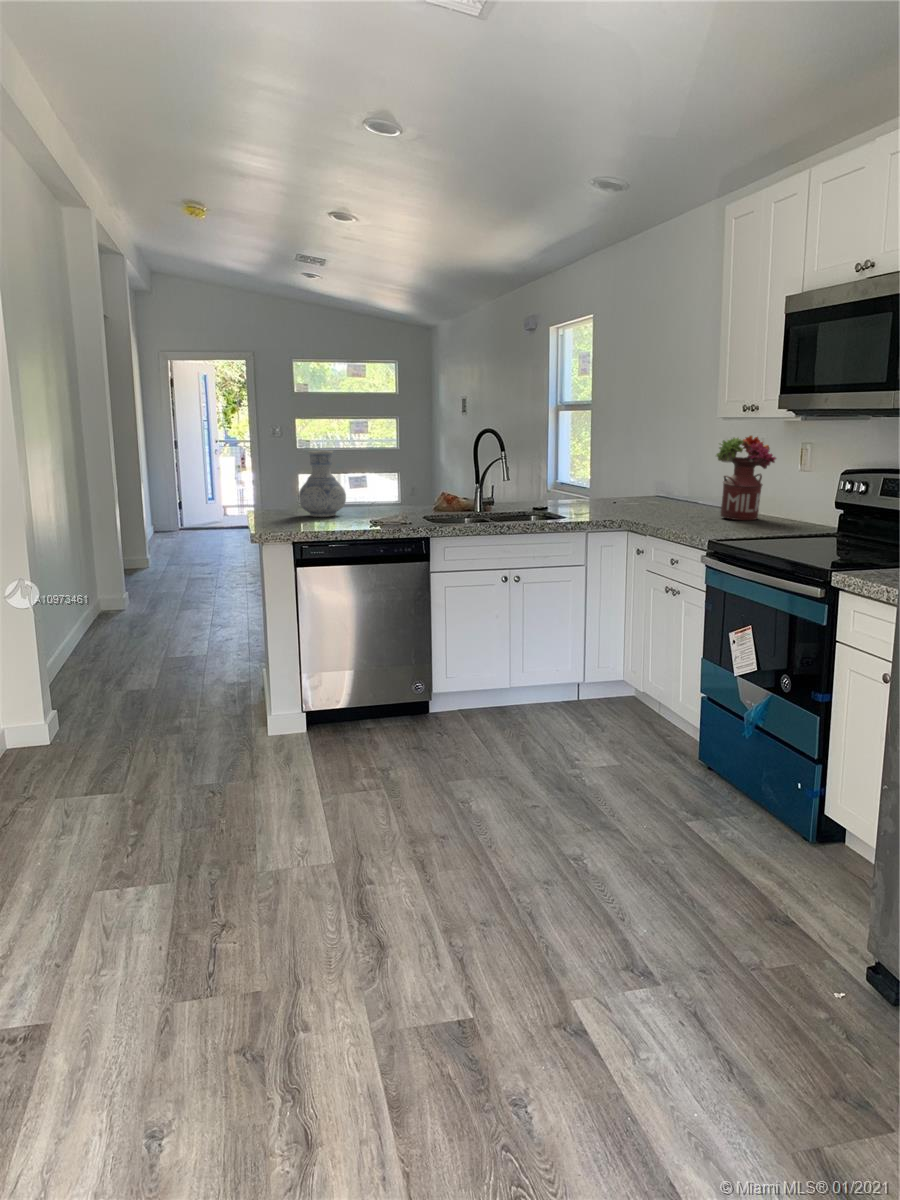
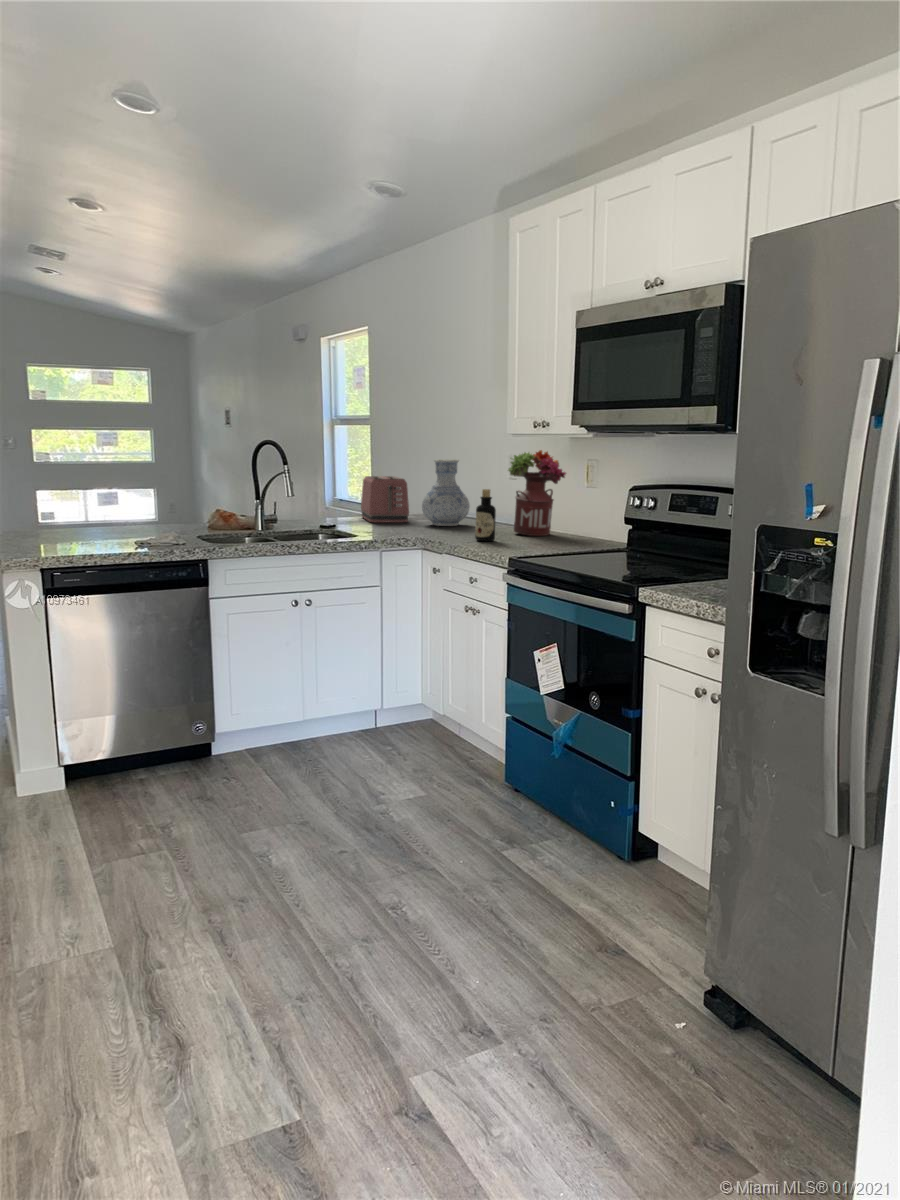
vase: present [298,451,346,517] -> present [422,459,470,526]
toaster: none [575,462,620,506] -> present [361,476,409,523]
bottle: none [679,474,700,525] -> present [475,489,496,541]

